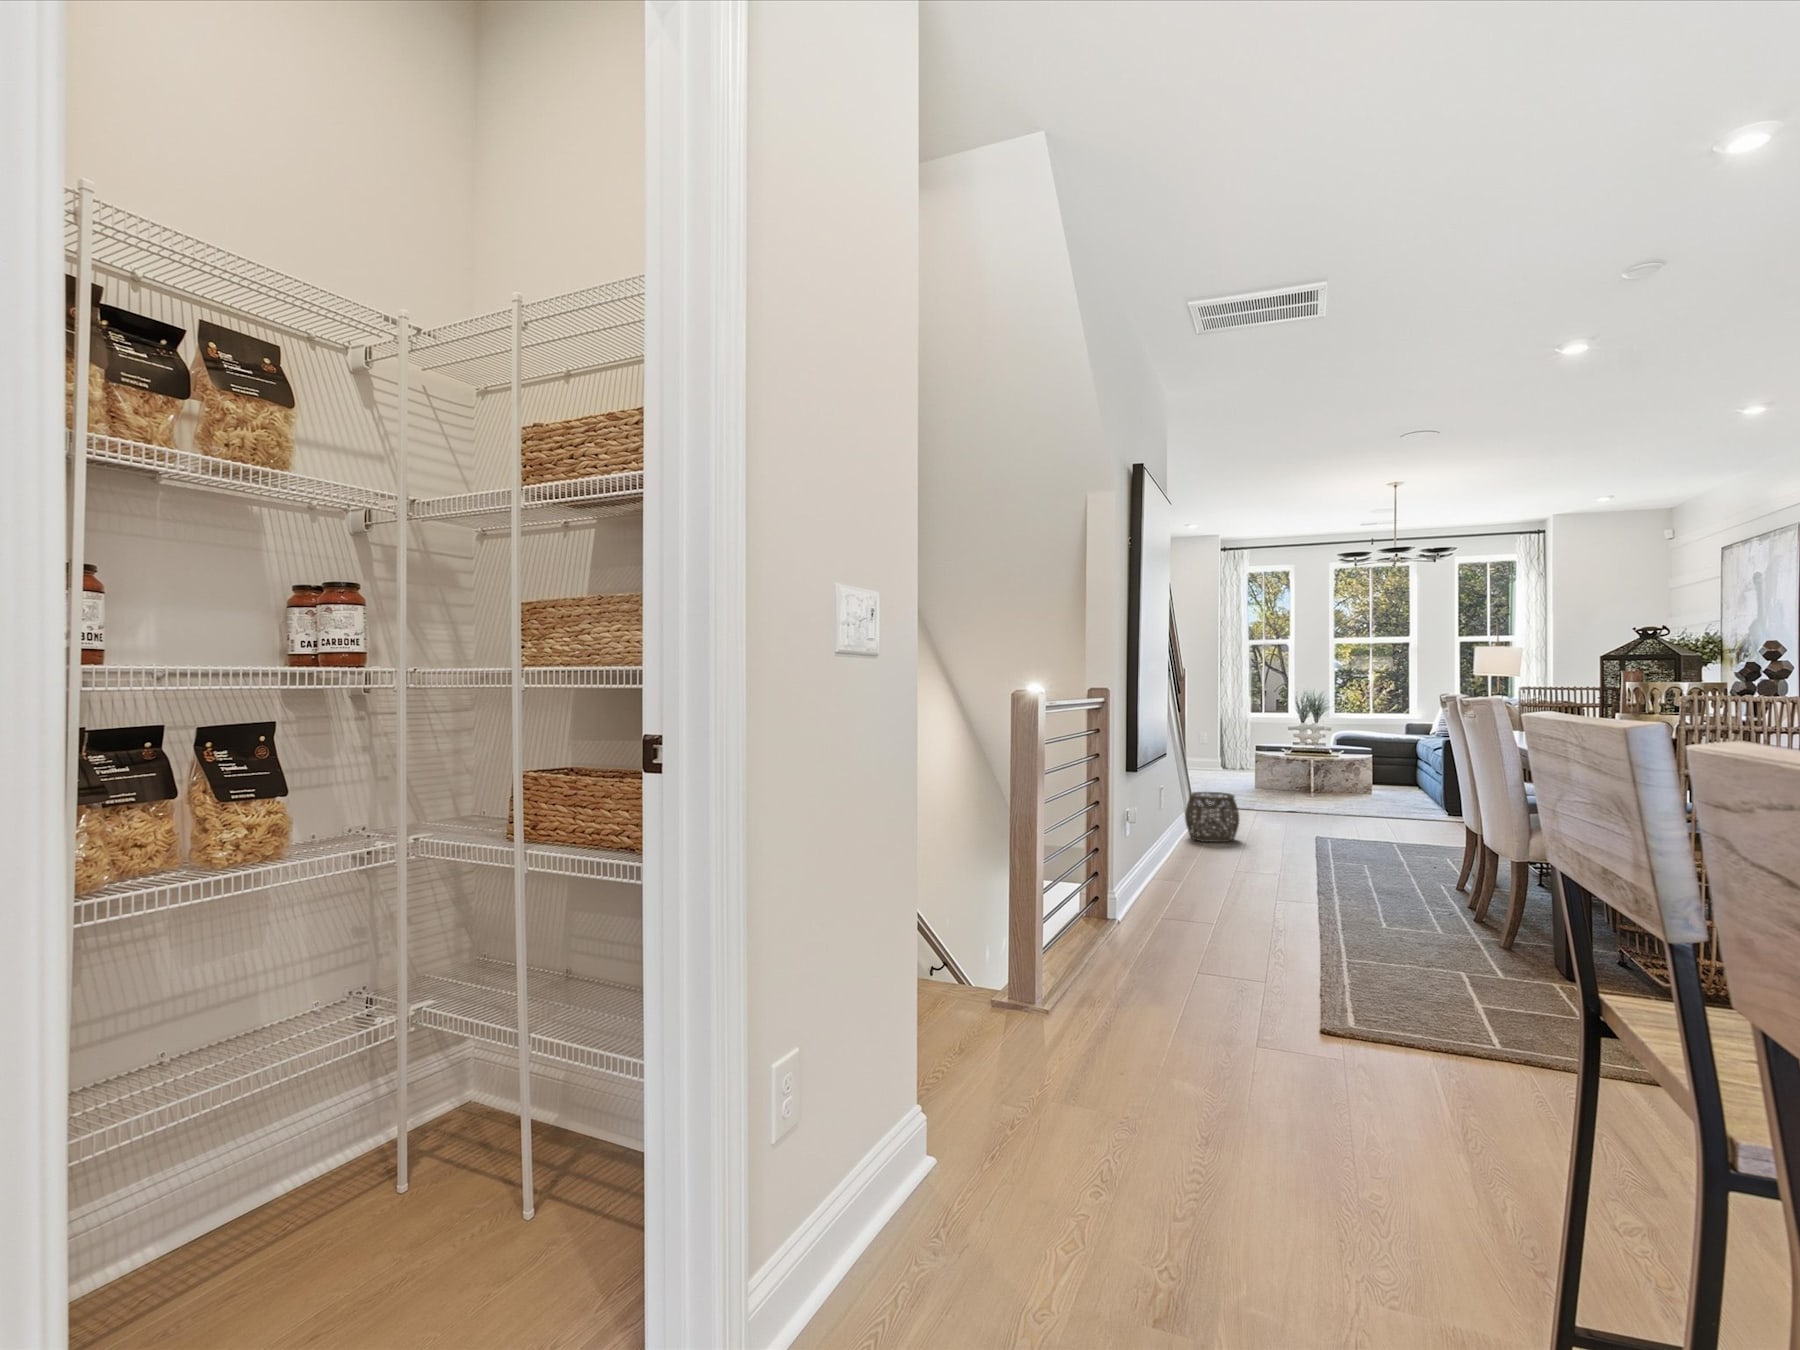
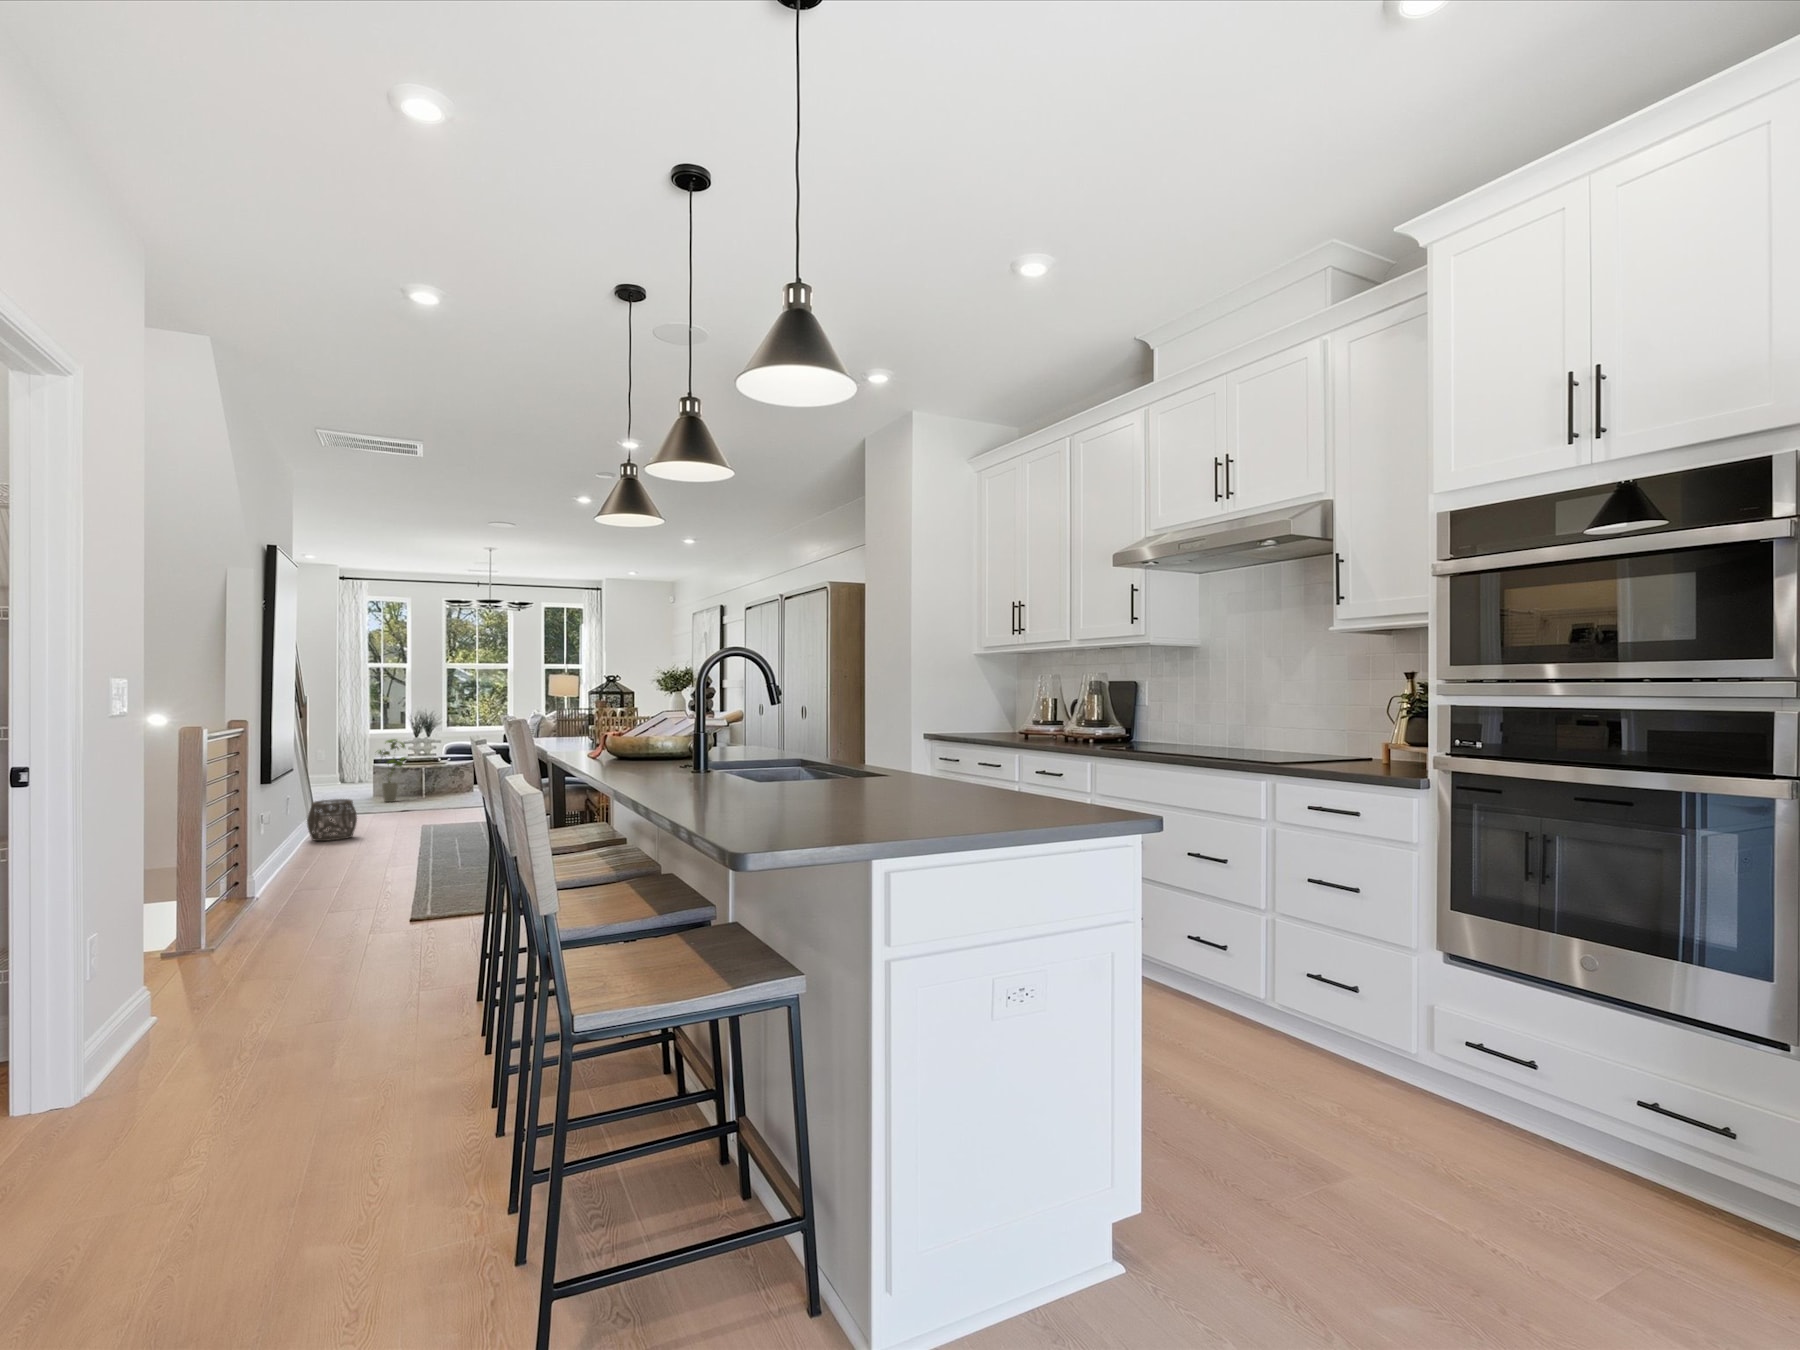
house plant: none [1258,723,1300,797] -> present [378,739,407,802]

